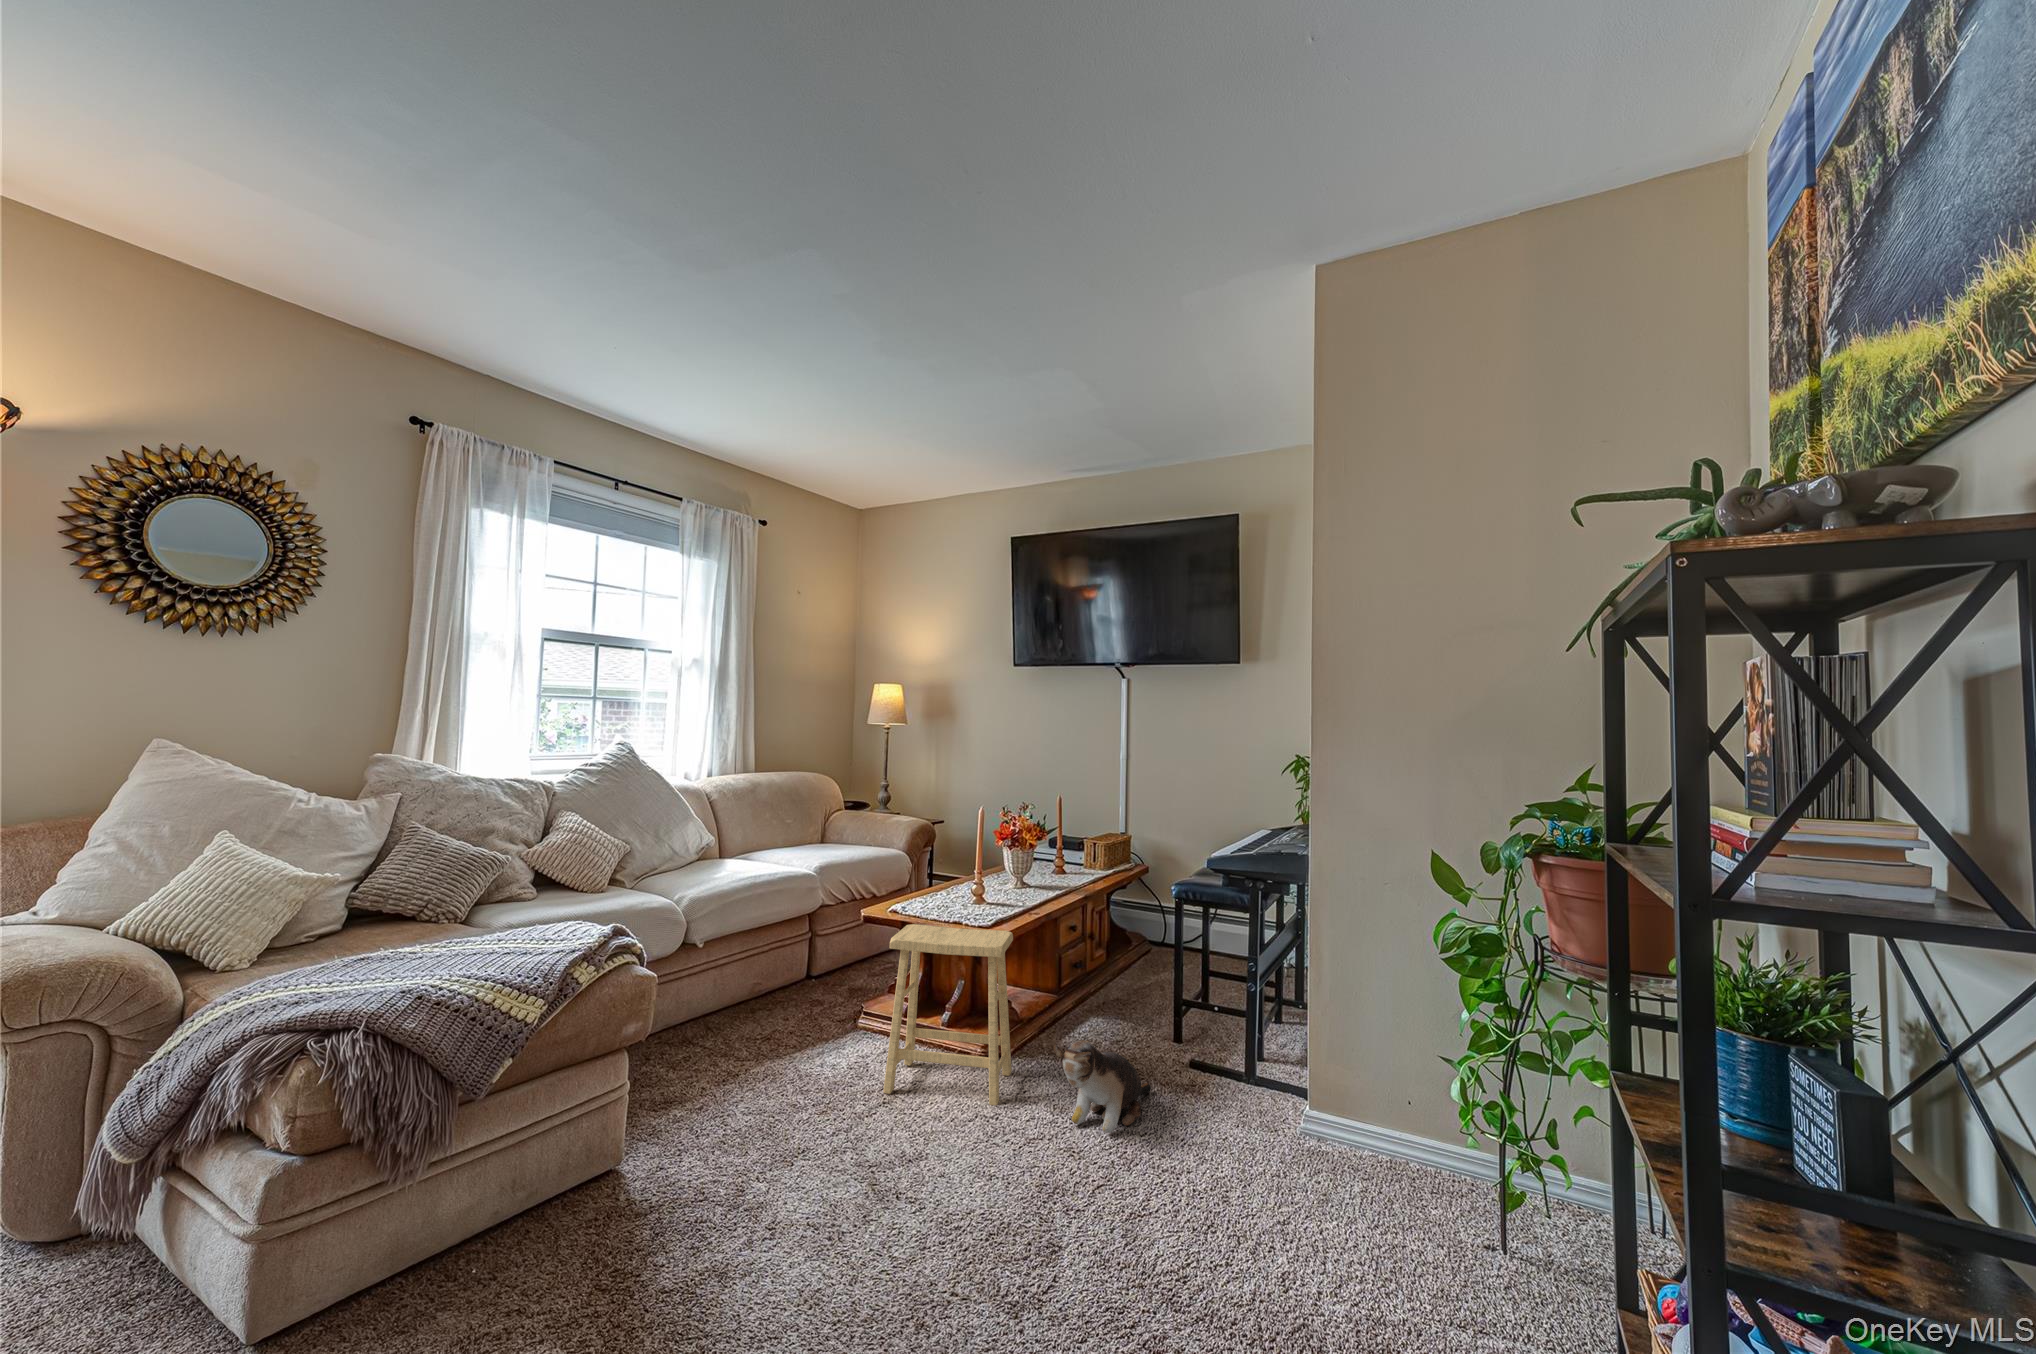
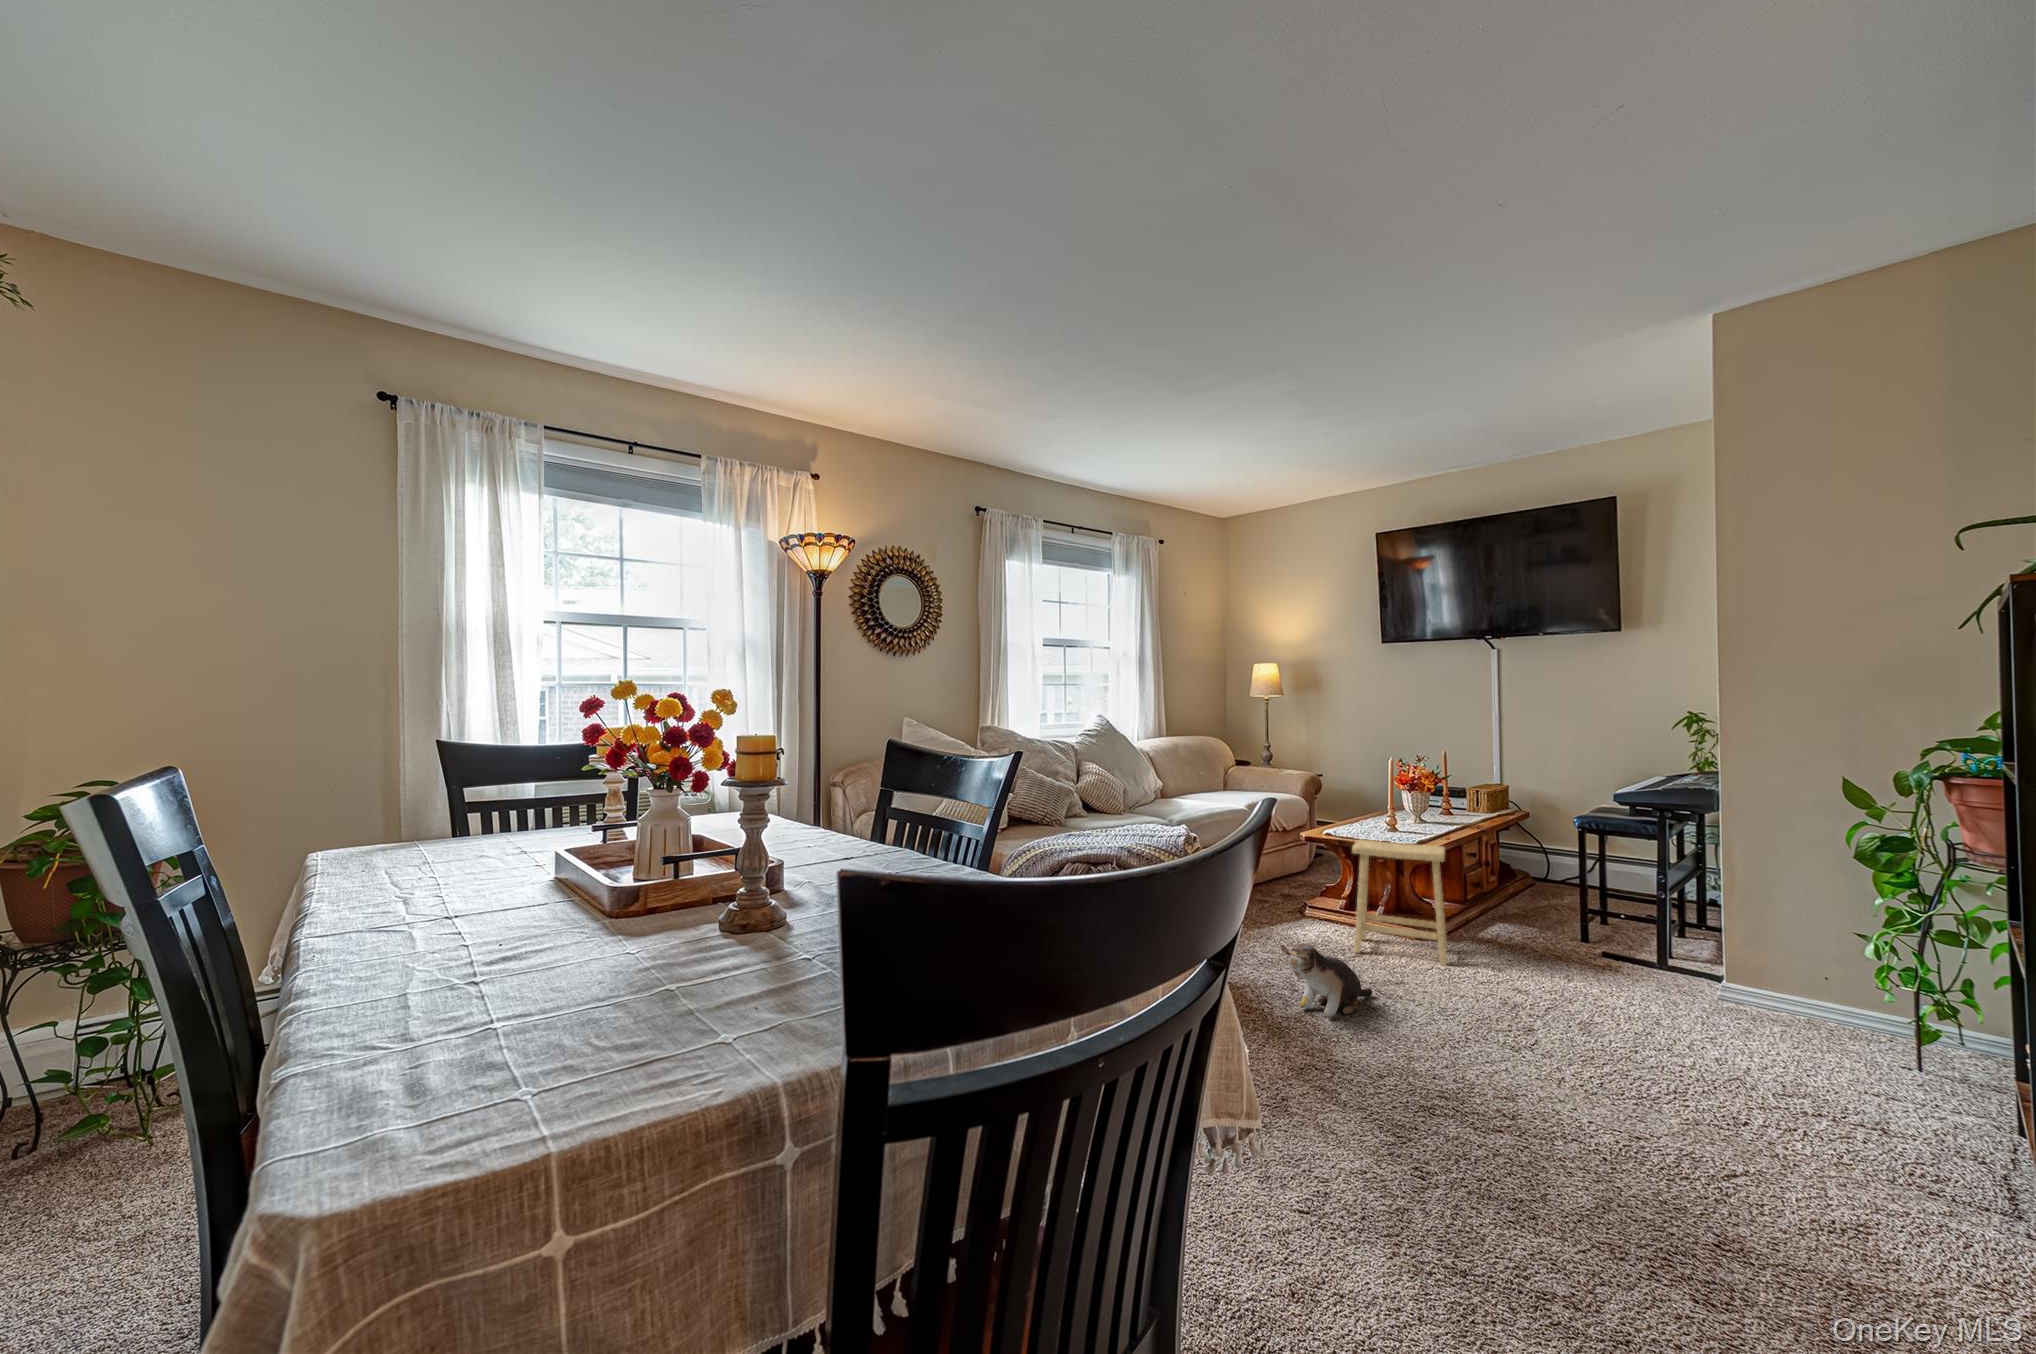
plush toy: present [1054,1040,1151,1133] -> present [1281,944,1372,1017]

